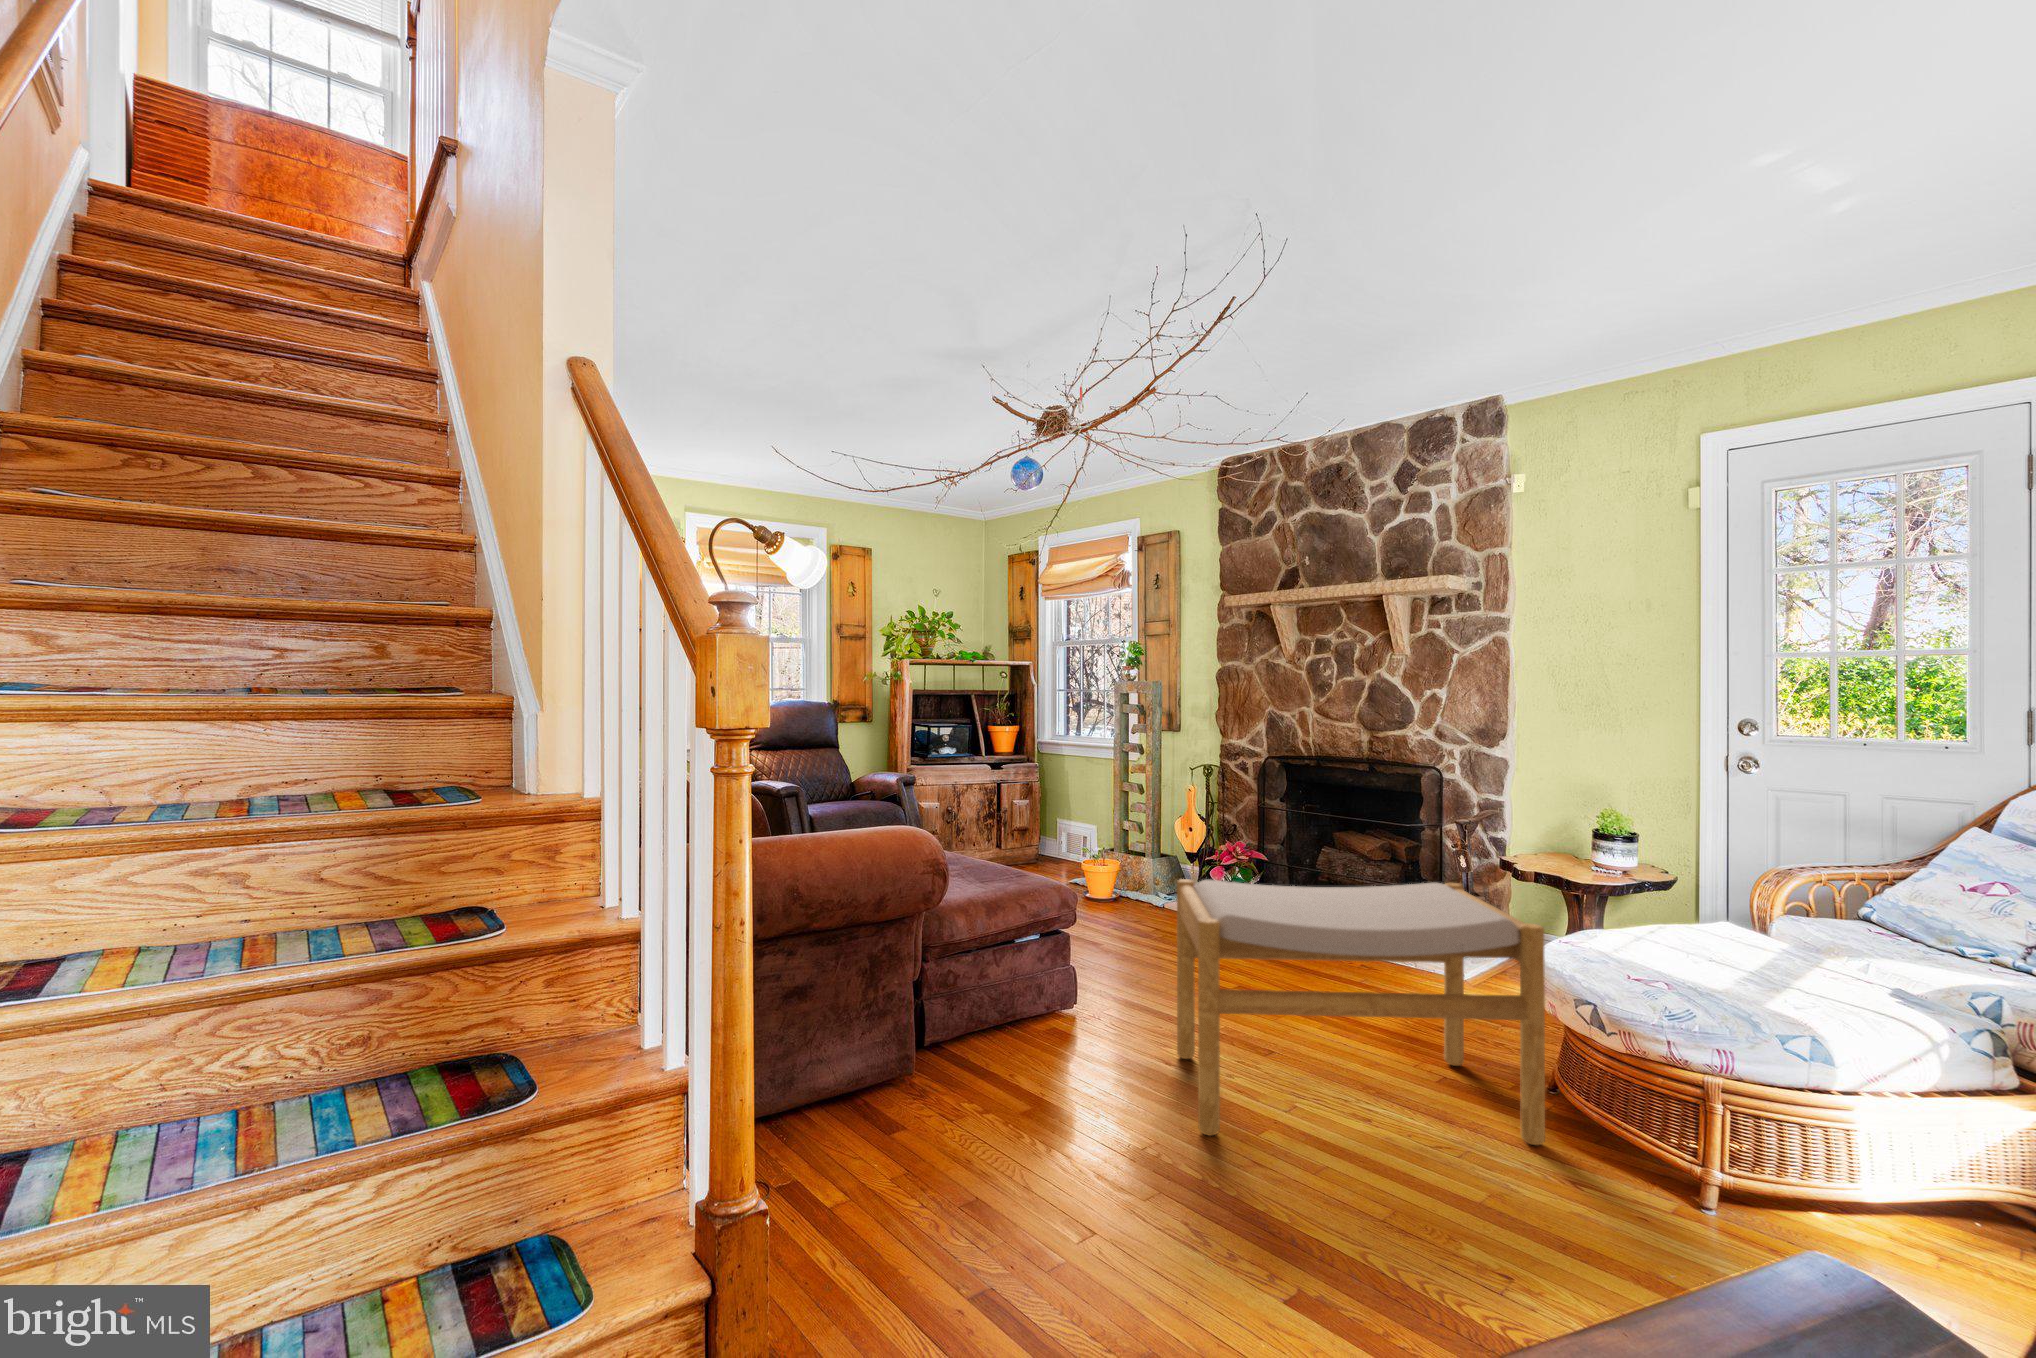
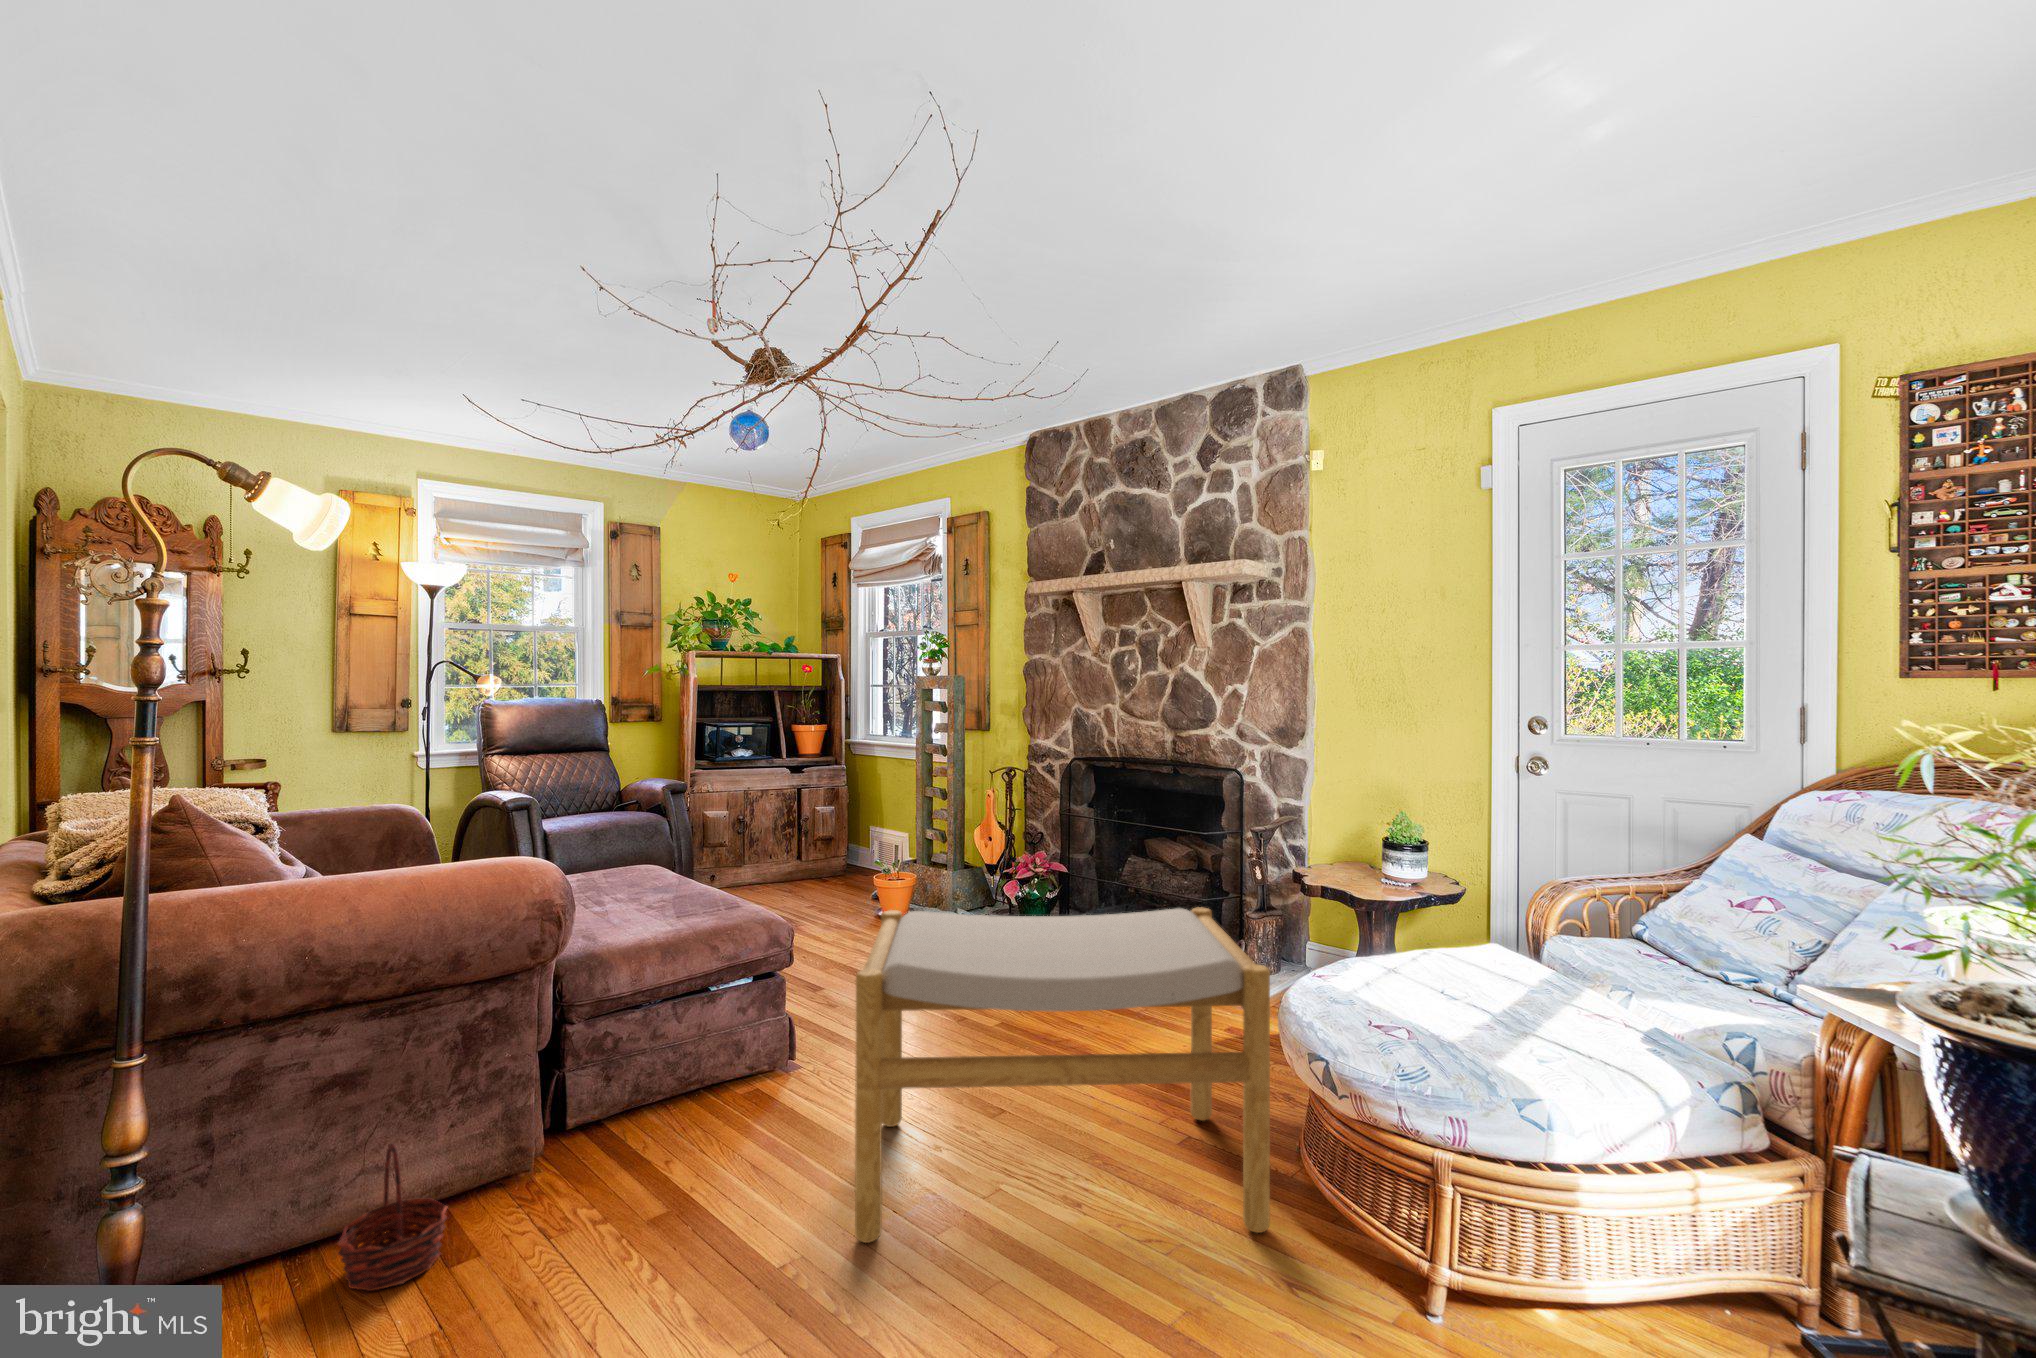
basket: none [819,1038,890,1145] -> present [337,1143,447,1291]

